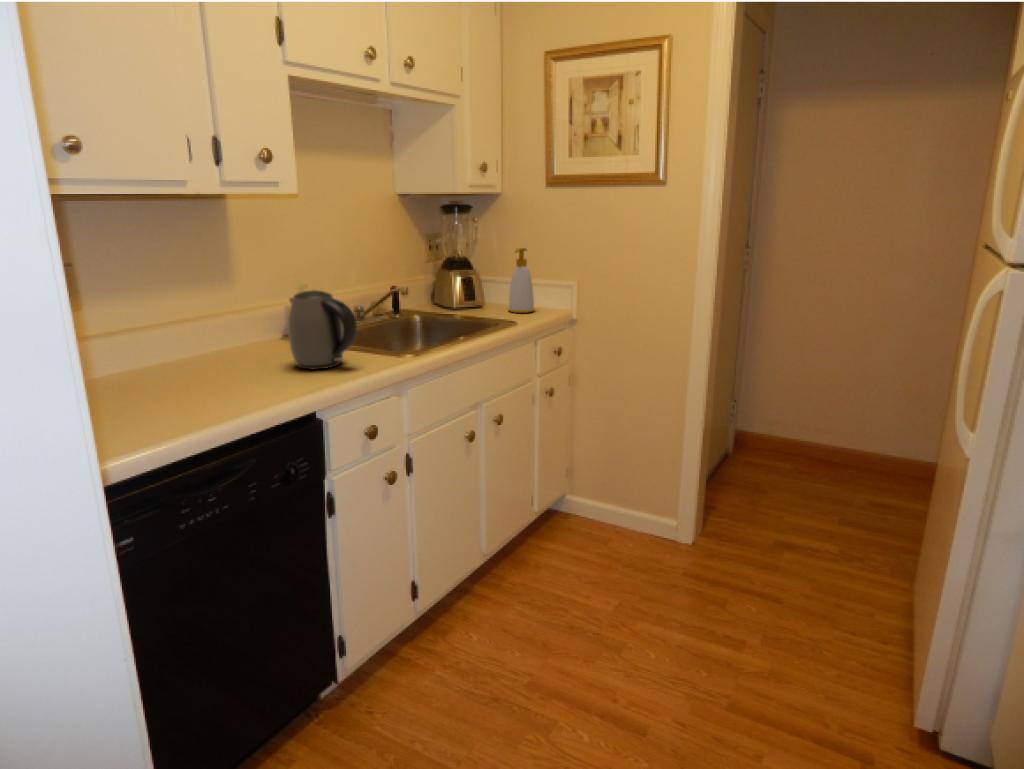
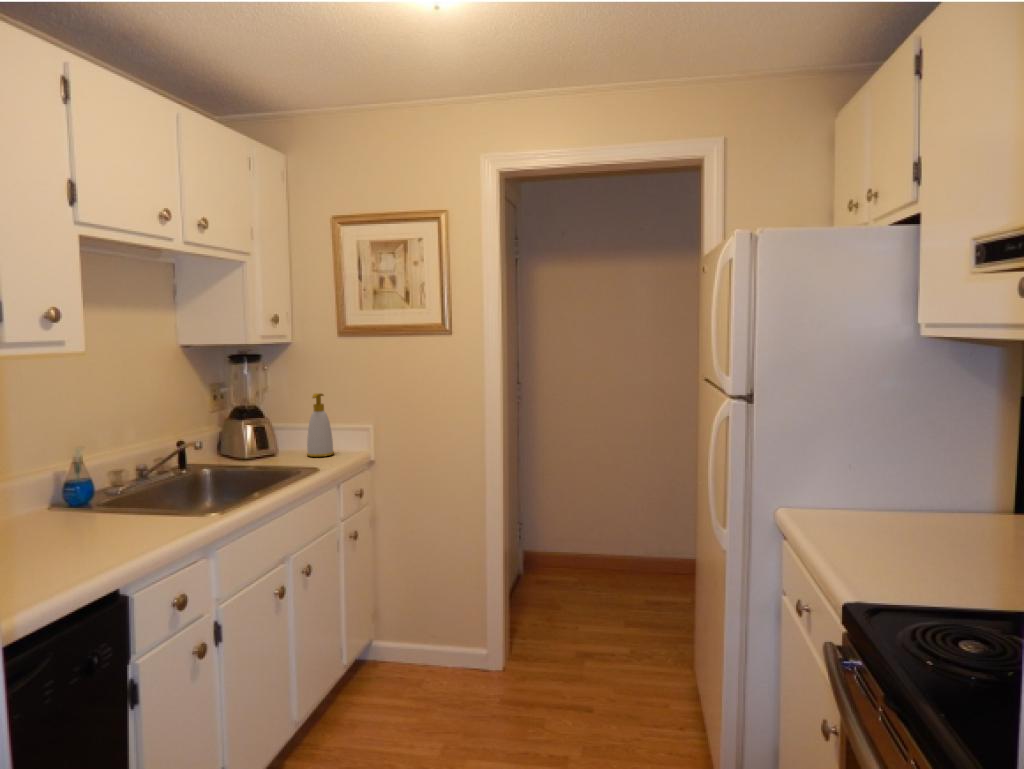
kettle: present [288,290,357,369] -> none [72,453,160,542]

